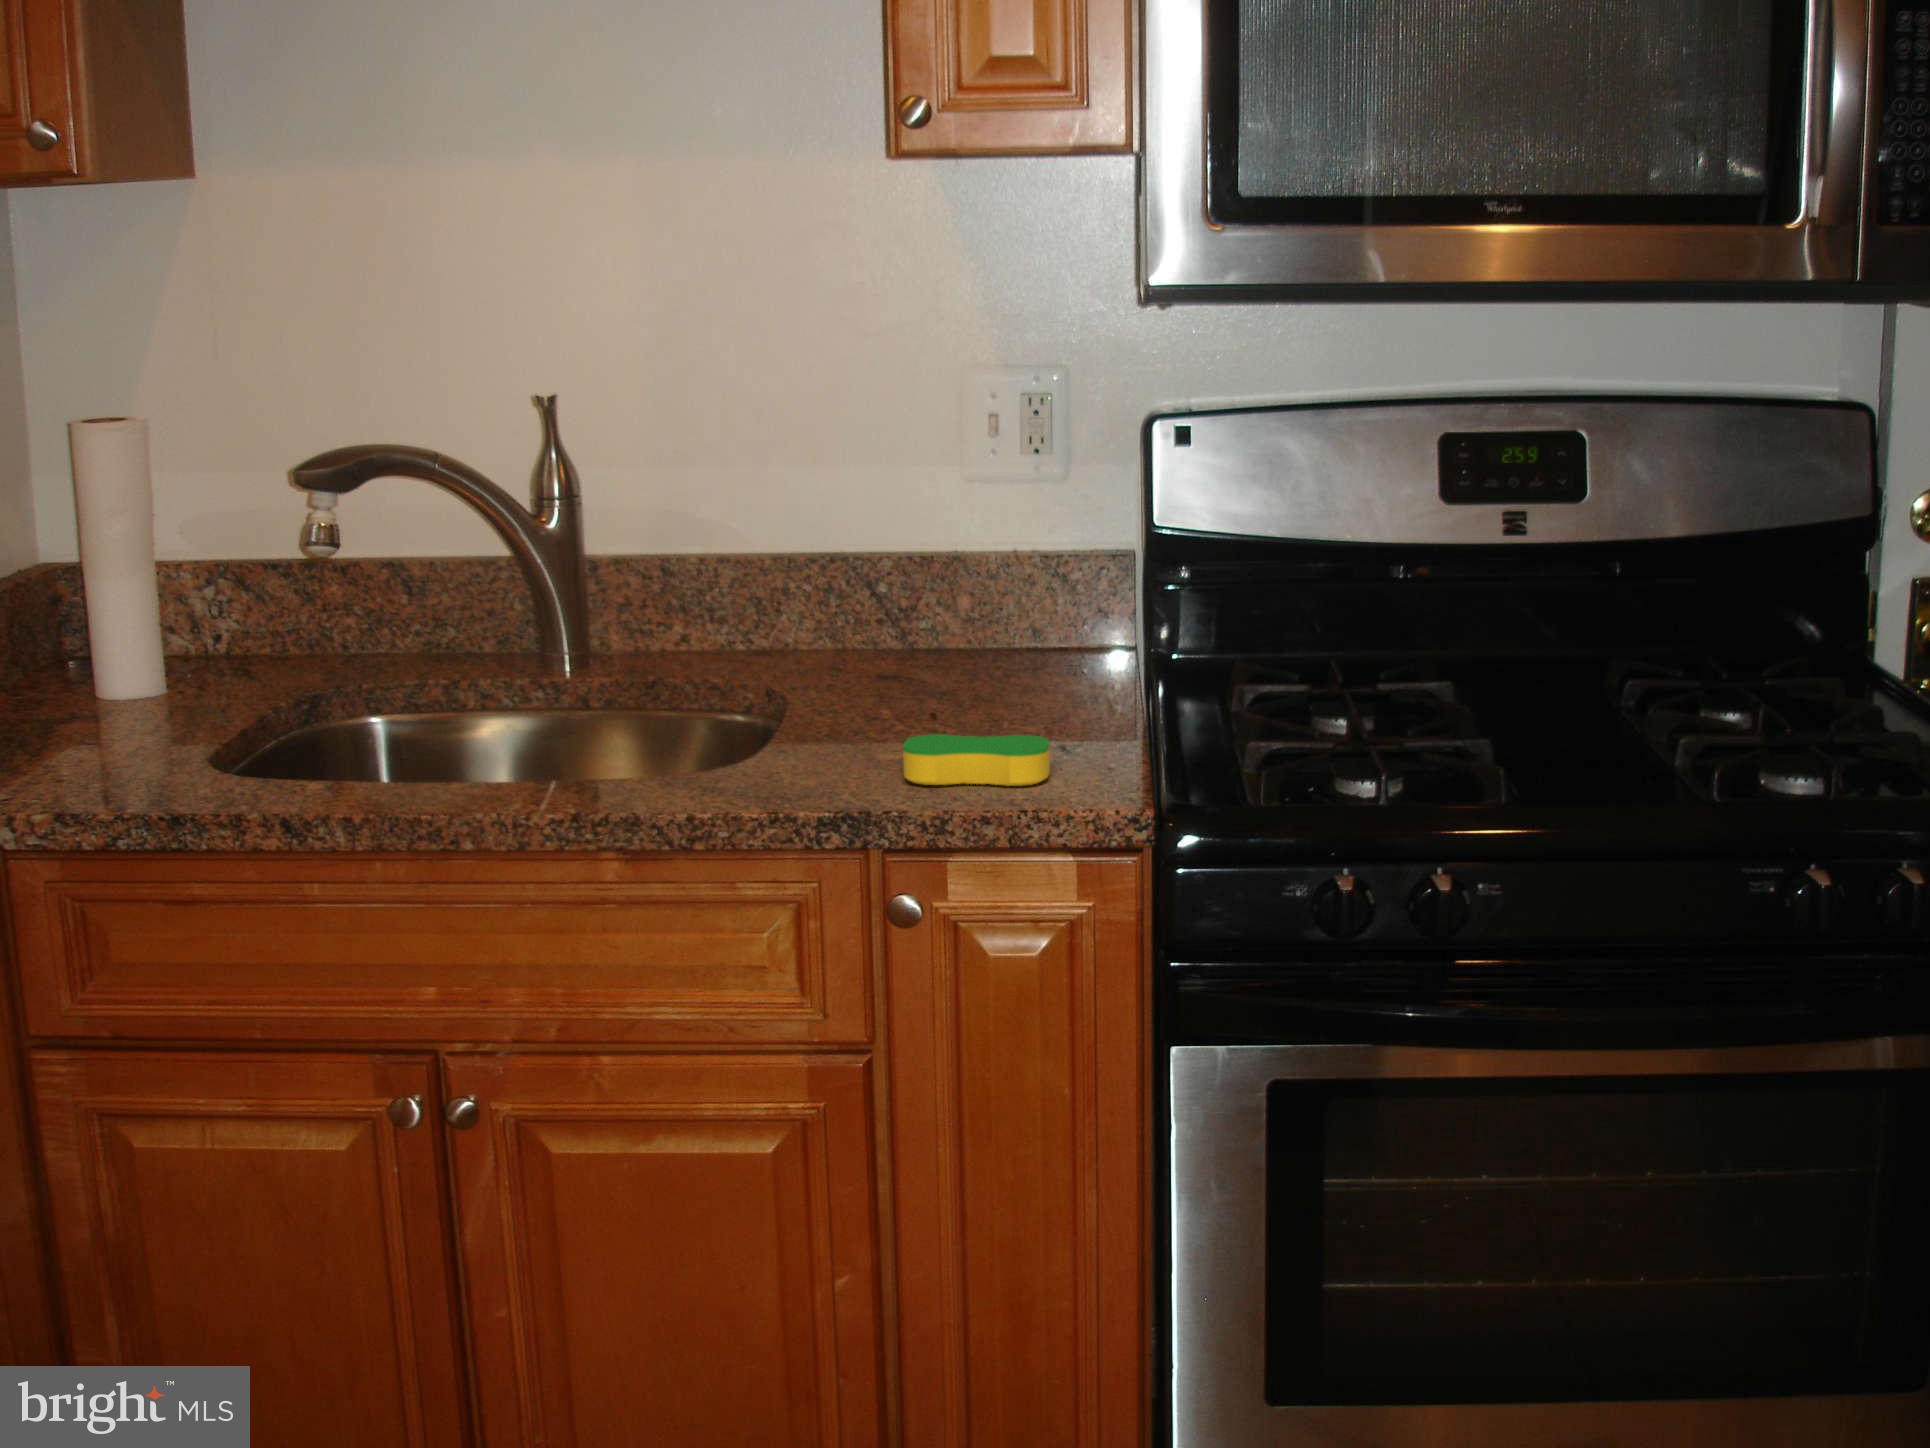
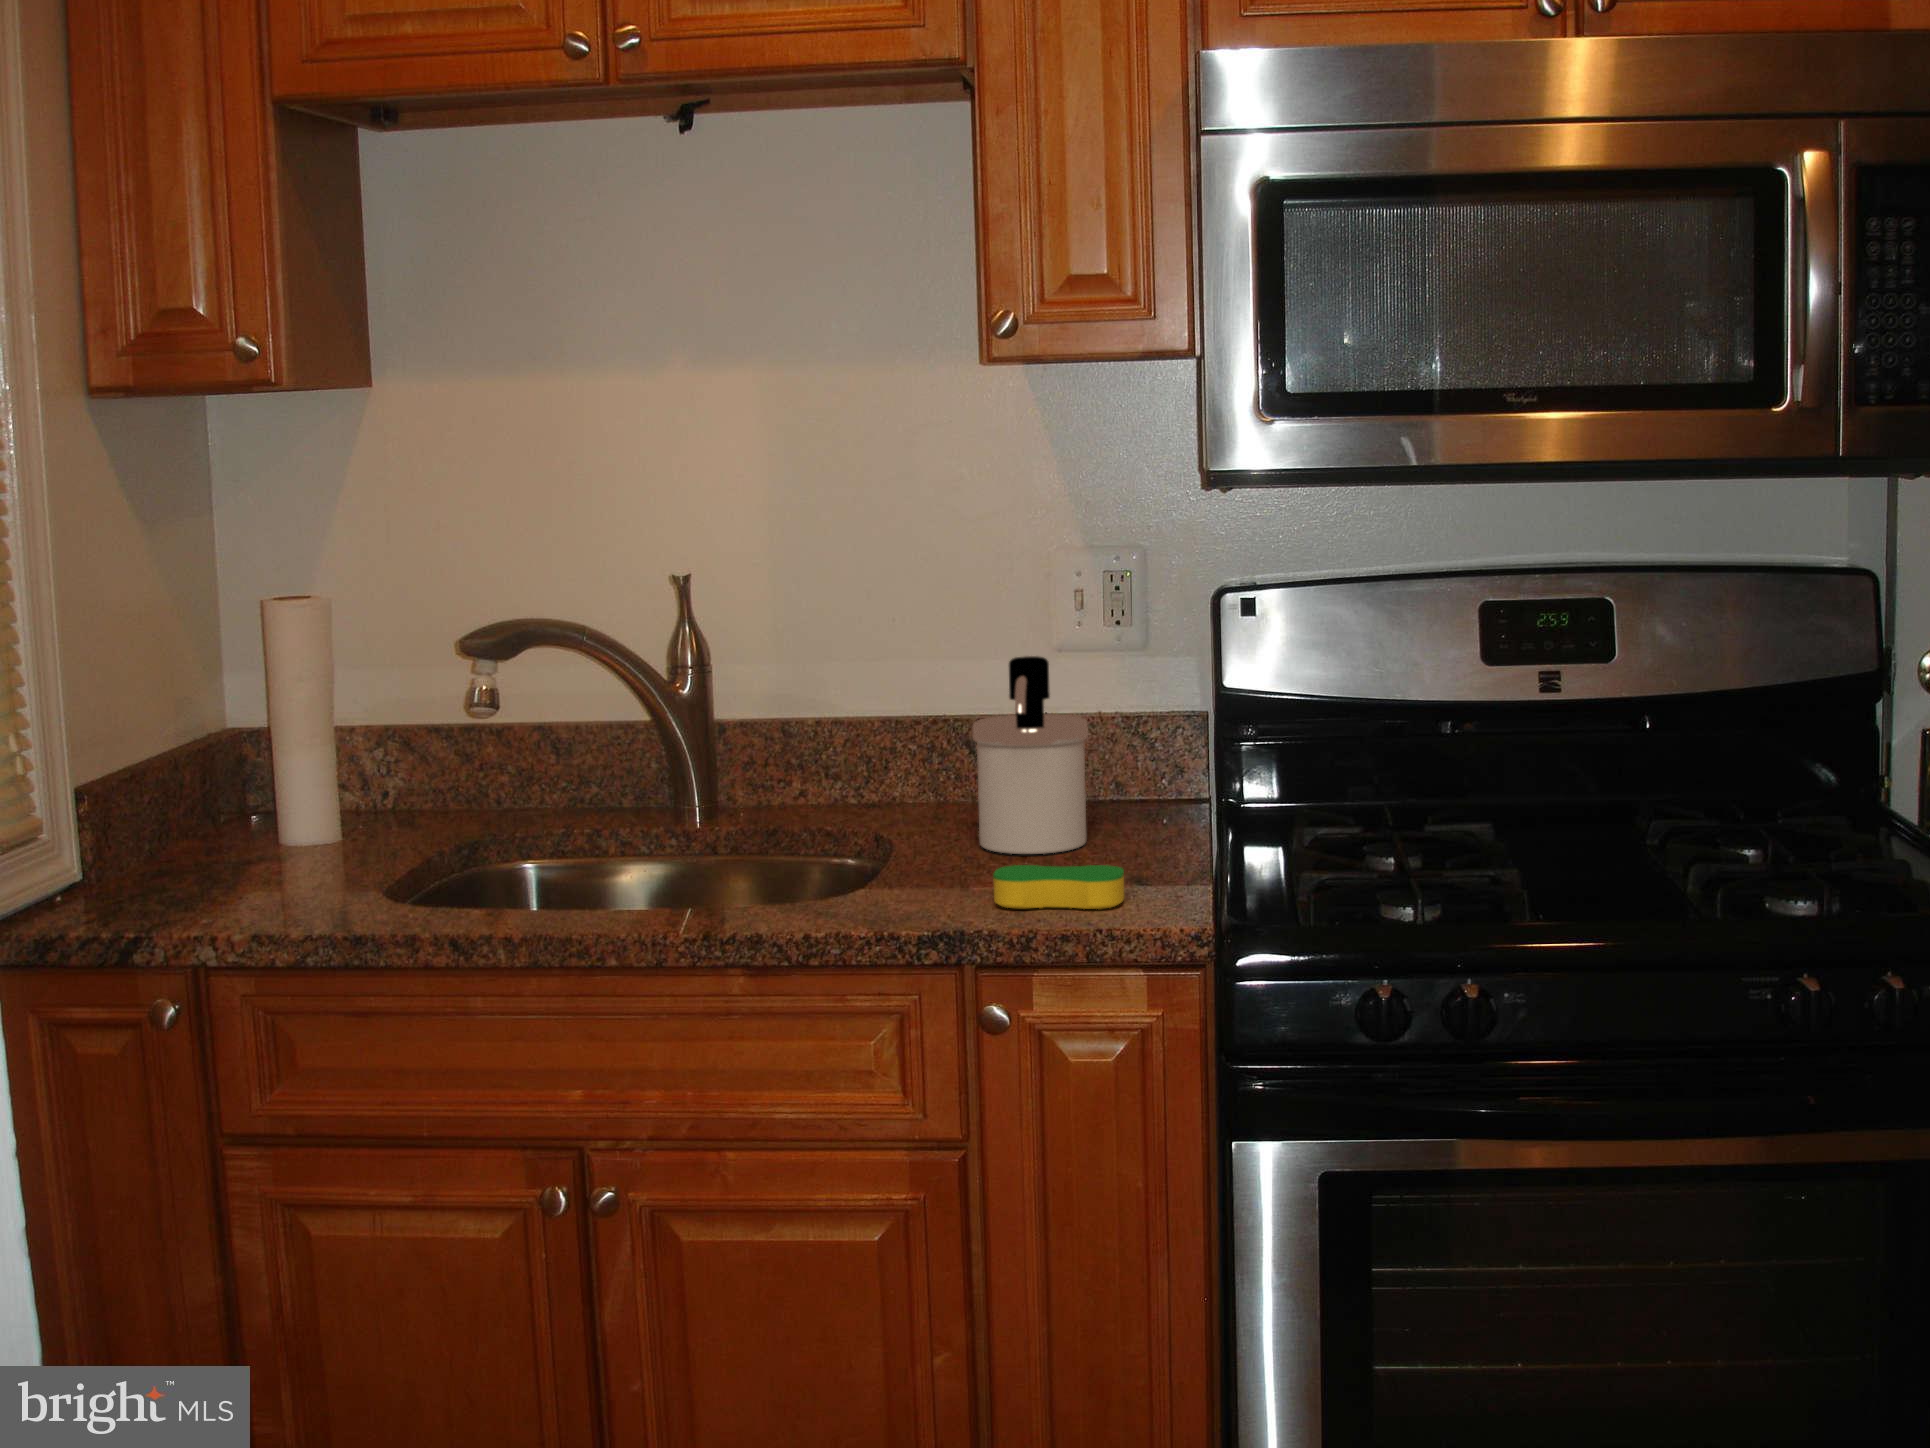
soap dispenser: none [878,494,1008,716] -> present [972,656,1088,854]

